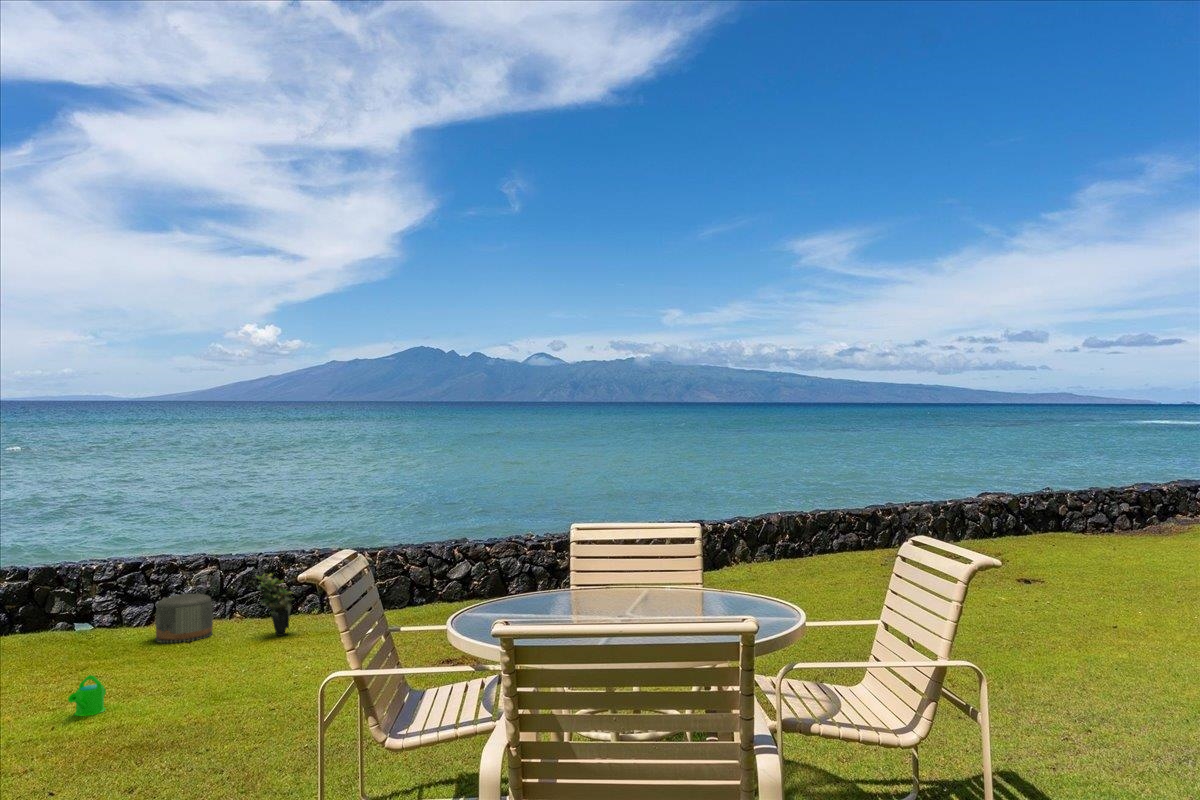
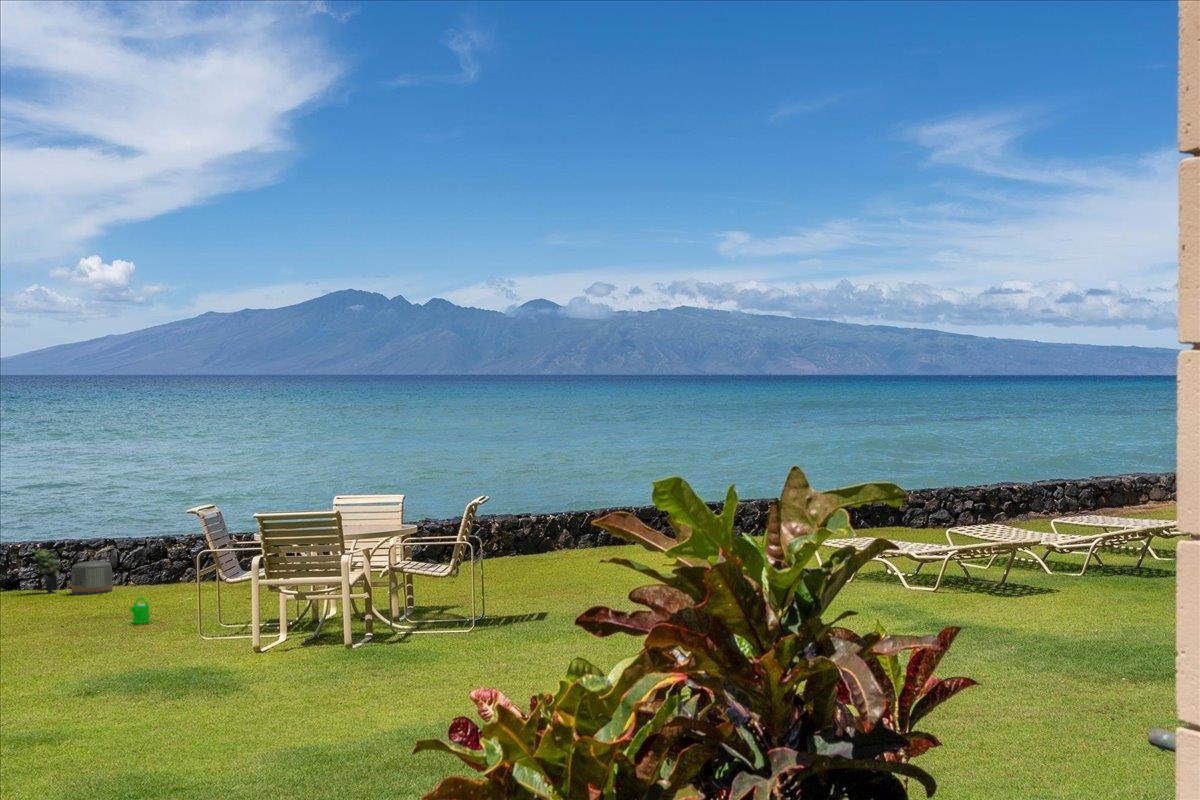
potted plant: present [256,574,292,636] -> present [33,549,60,593]
watering can: present [68,675,106,716] -> present [130,597,150,623]

